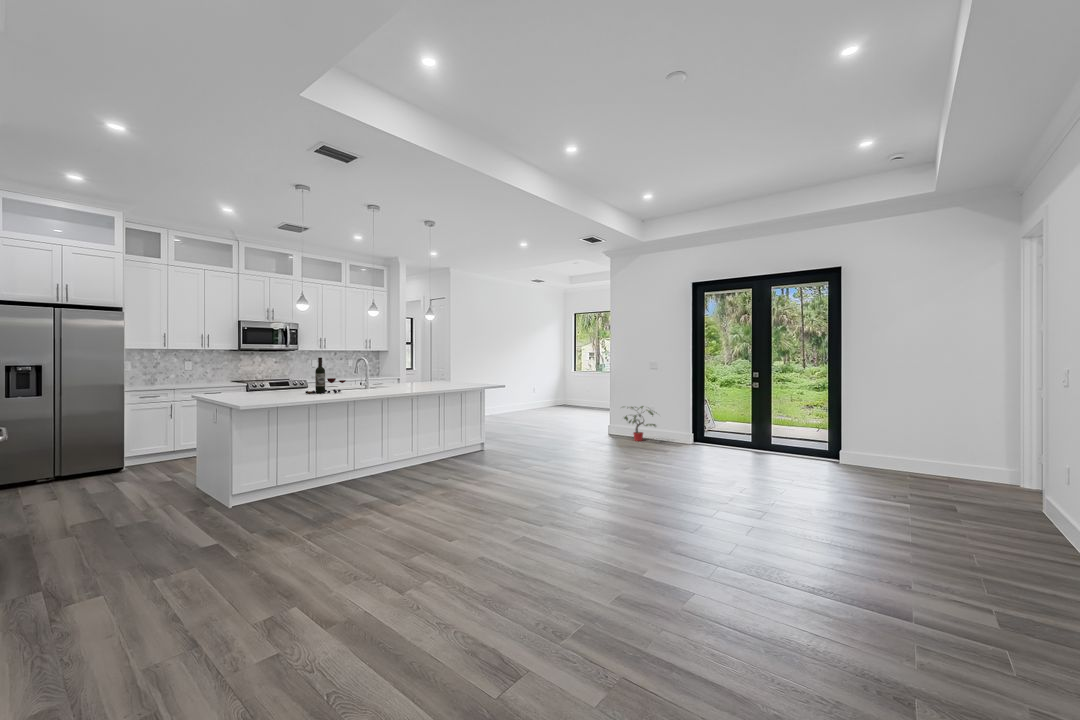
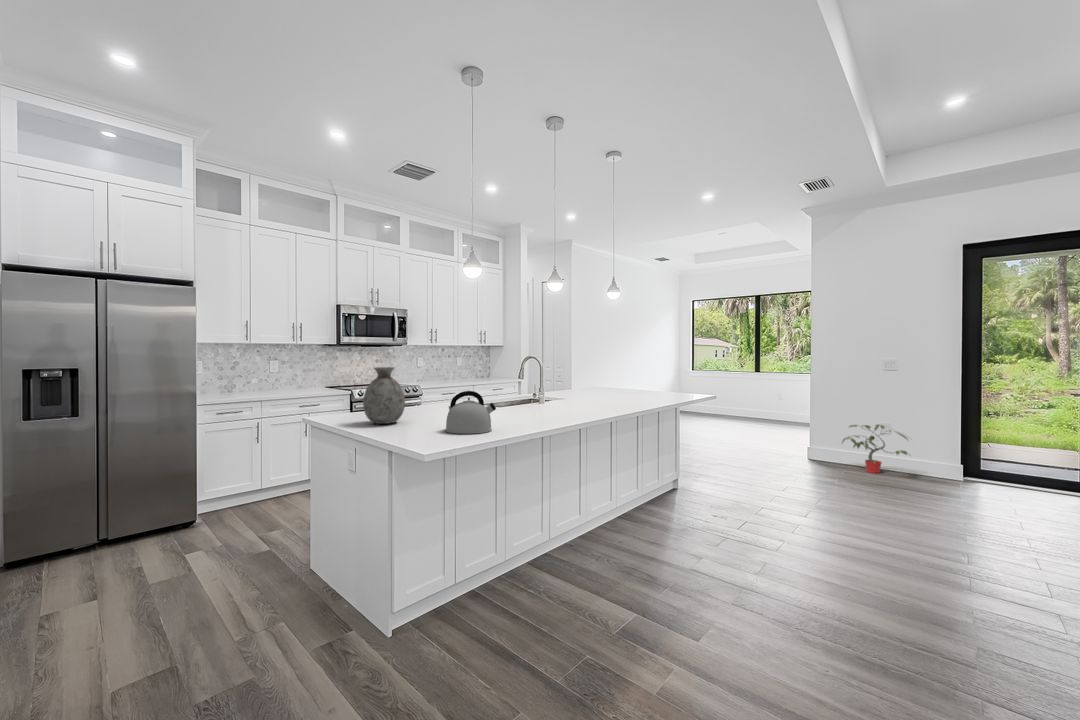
wine bottle: present [305,357,346,394] -> none [492,359,551,419]
vase: none [218,362,246,396] -> present [363,367,405,424]
kettle: none [260,375,292,398] -> present [445,391,496,434]

